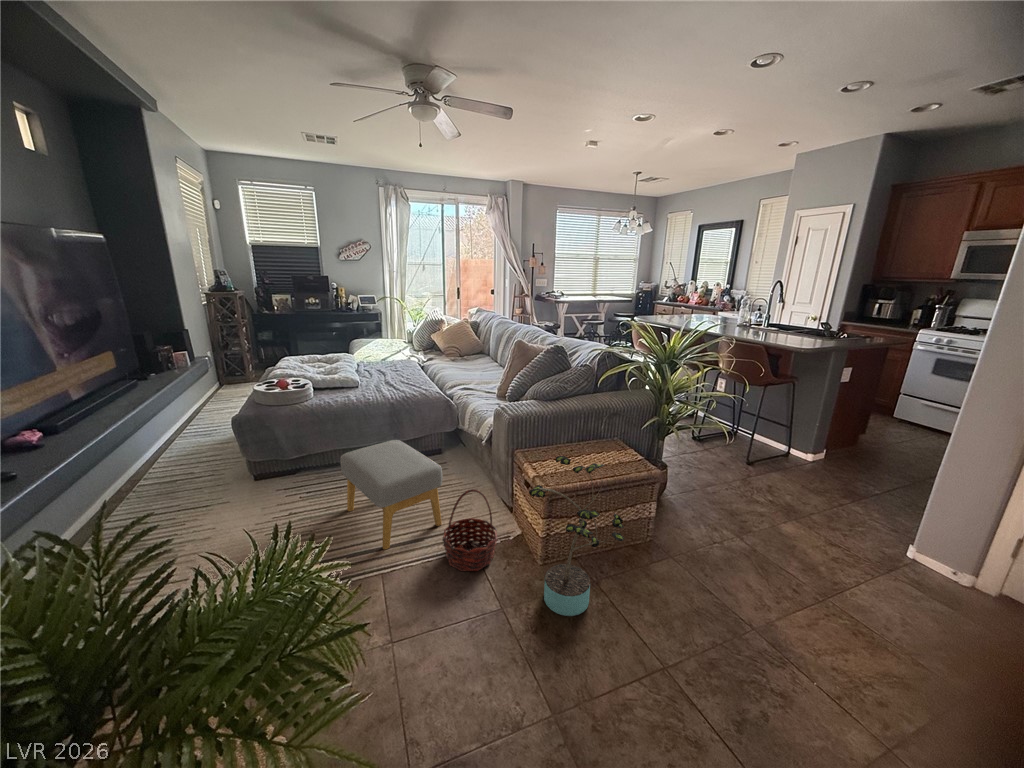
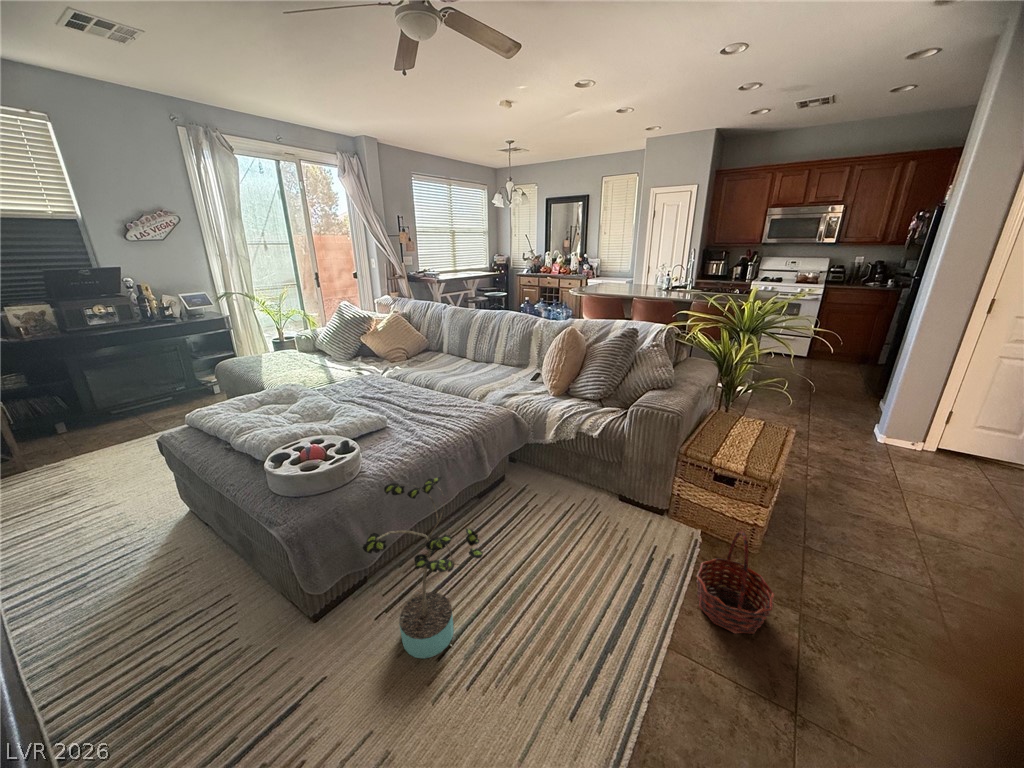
footstool: present [340,440,442,550] -> none [515,499,665,659]
potted plant: present [529,456,624,616] -> present [363,477,483,659]

